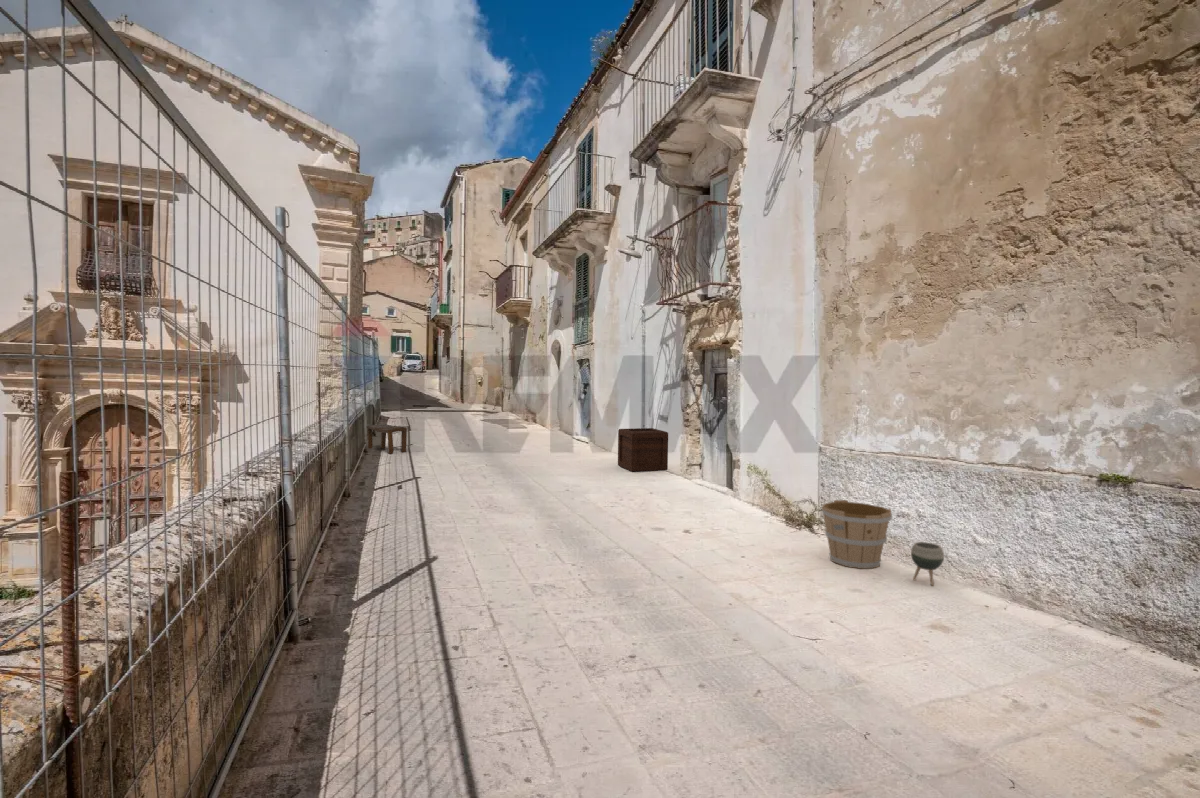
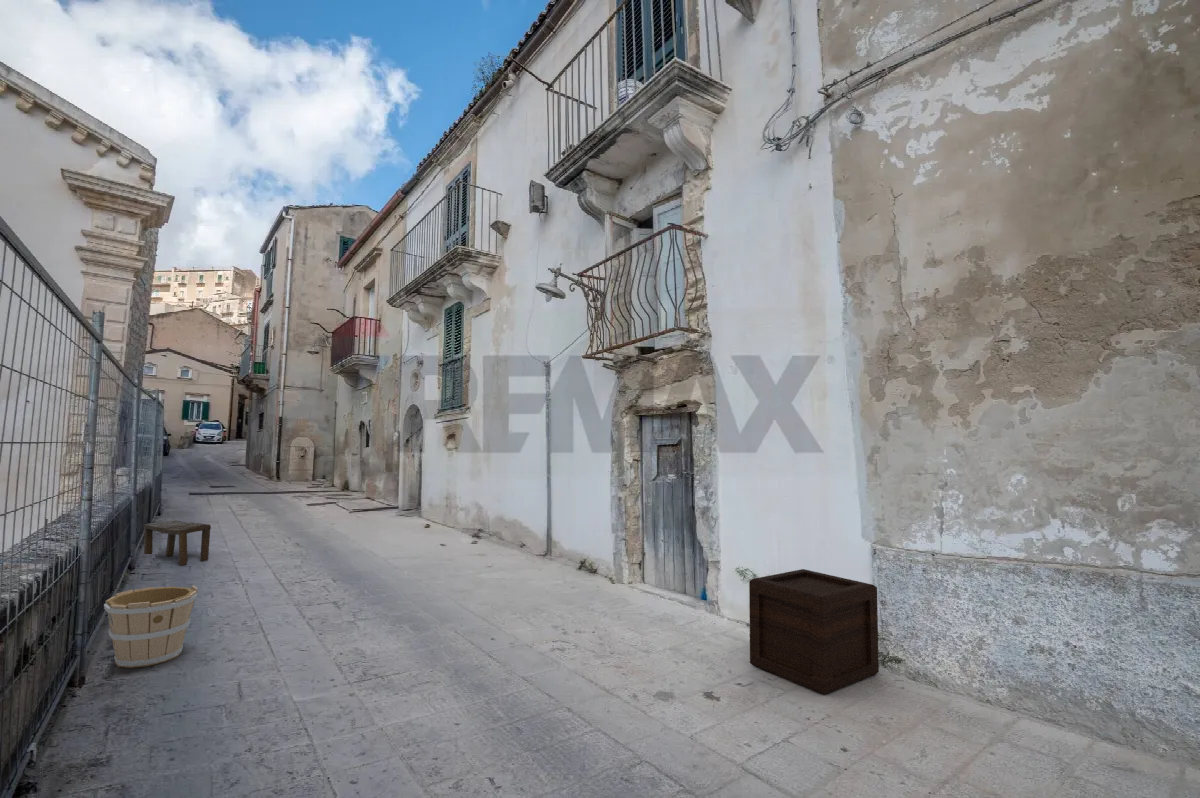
wooden crate: present [618,428,668,472] -> present [749,569,879,694]
wooden bucket: present [822,500,892,569] -> present [104,586,198,668]
planter: present [911,542,944,586] -> none [1096,698,1155,772]

